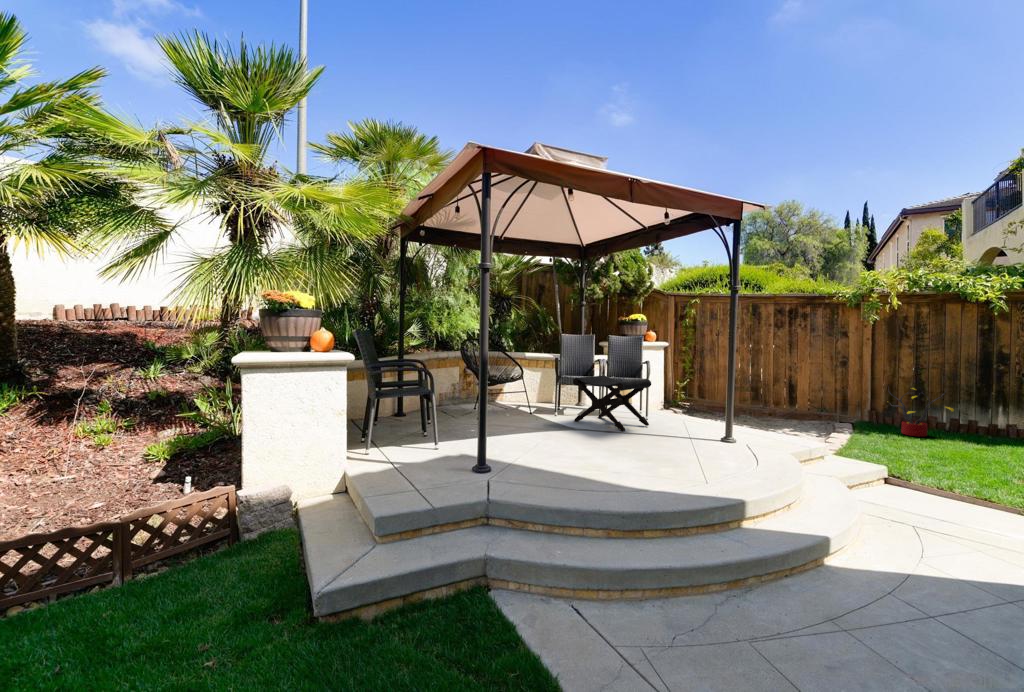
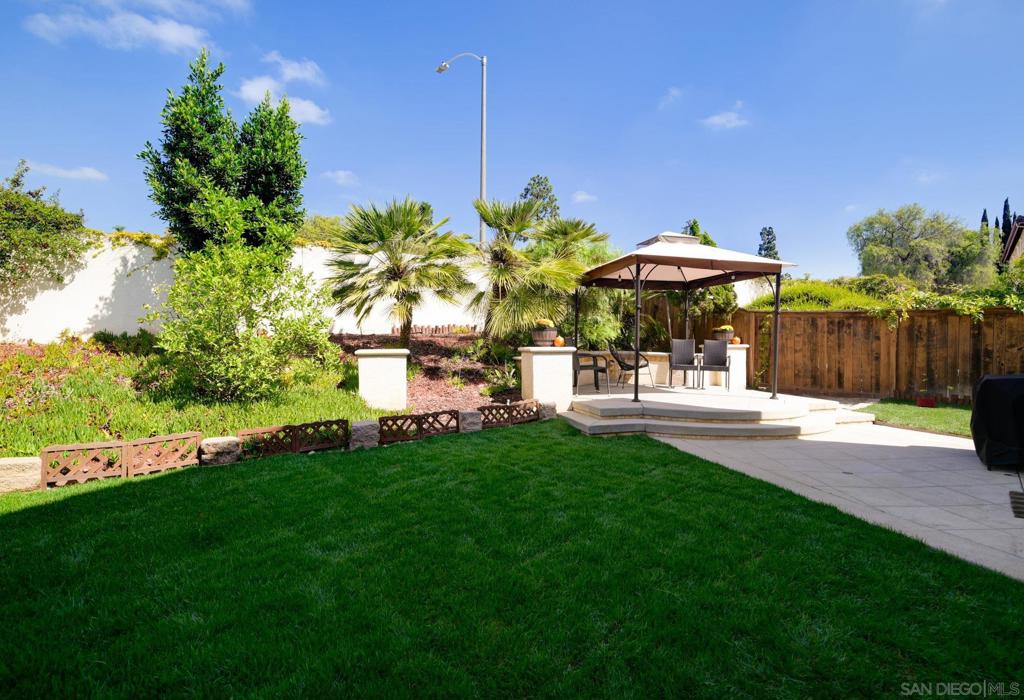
footstool: present [573,375,651,431] -> none [678,363,726,393]

